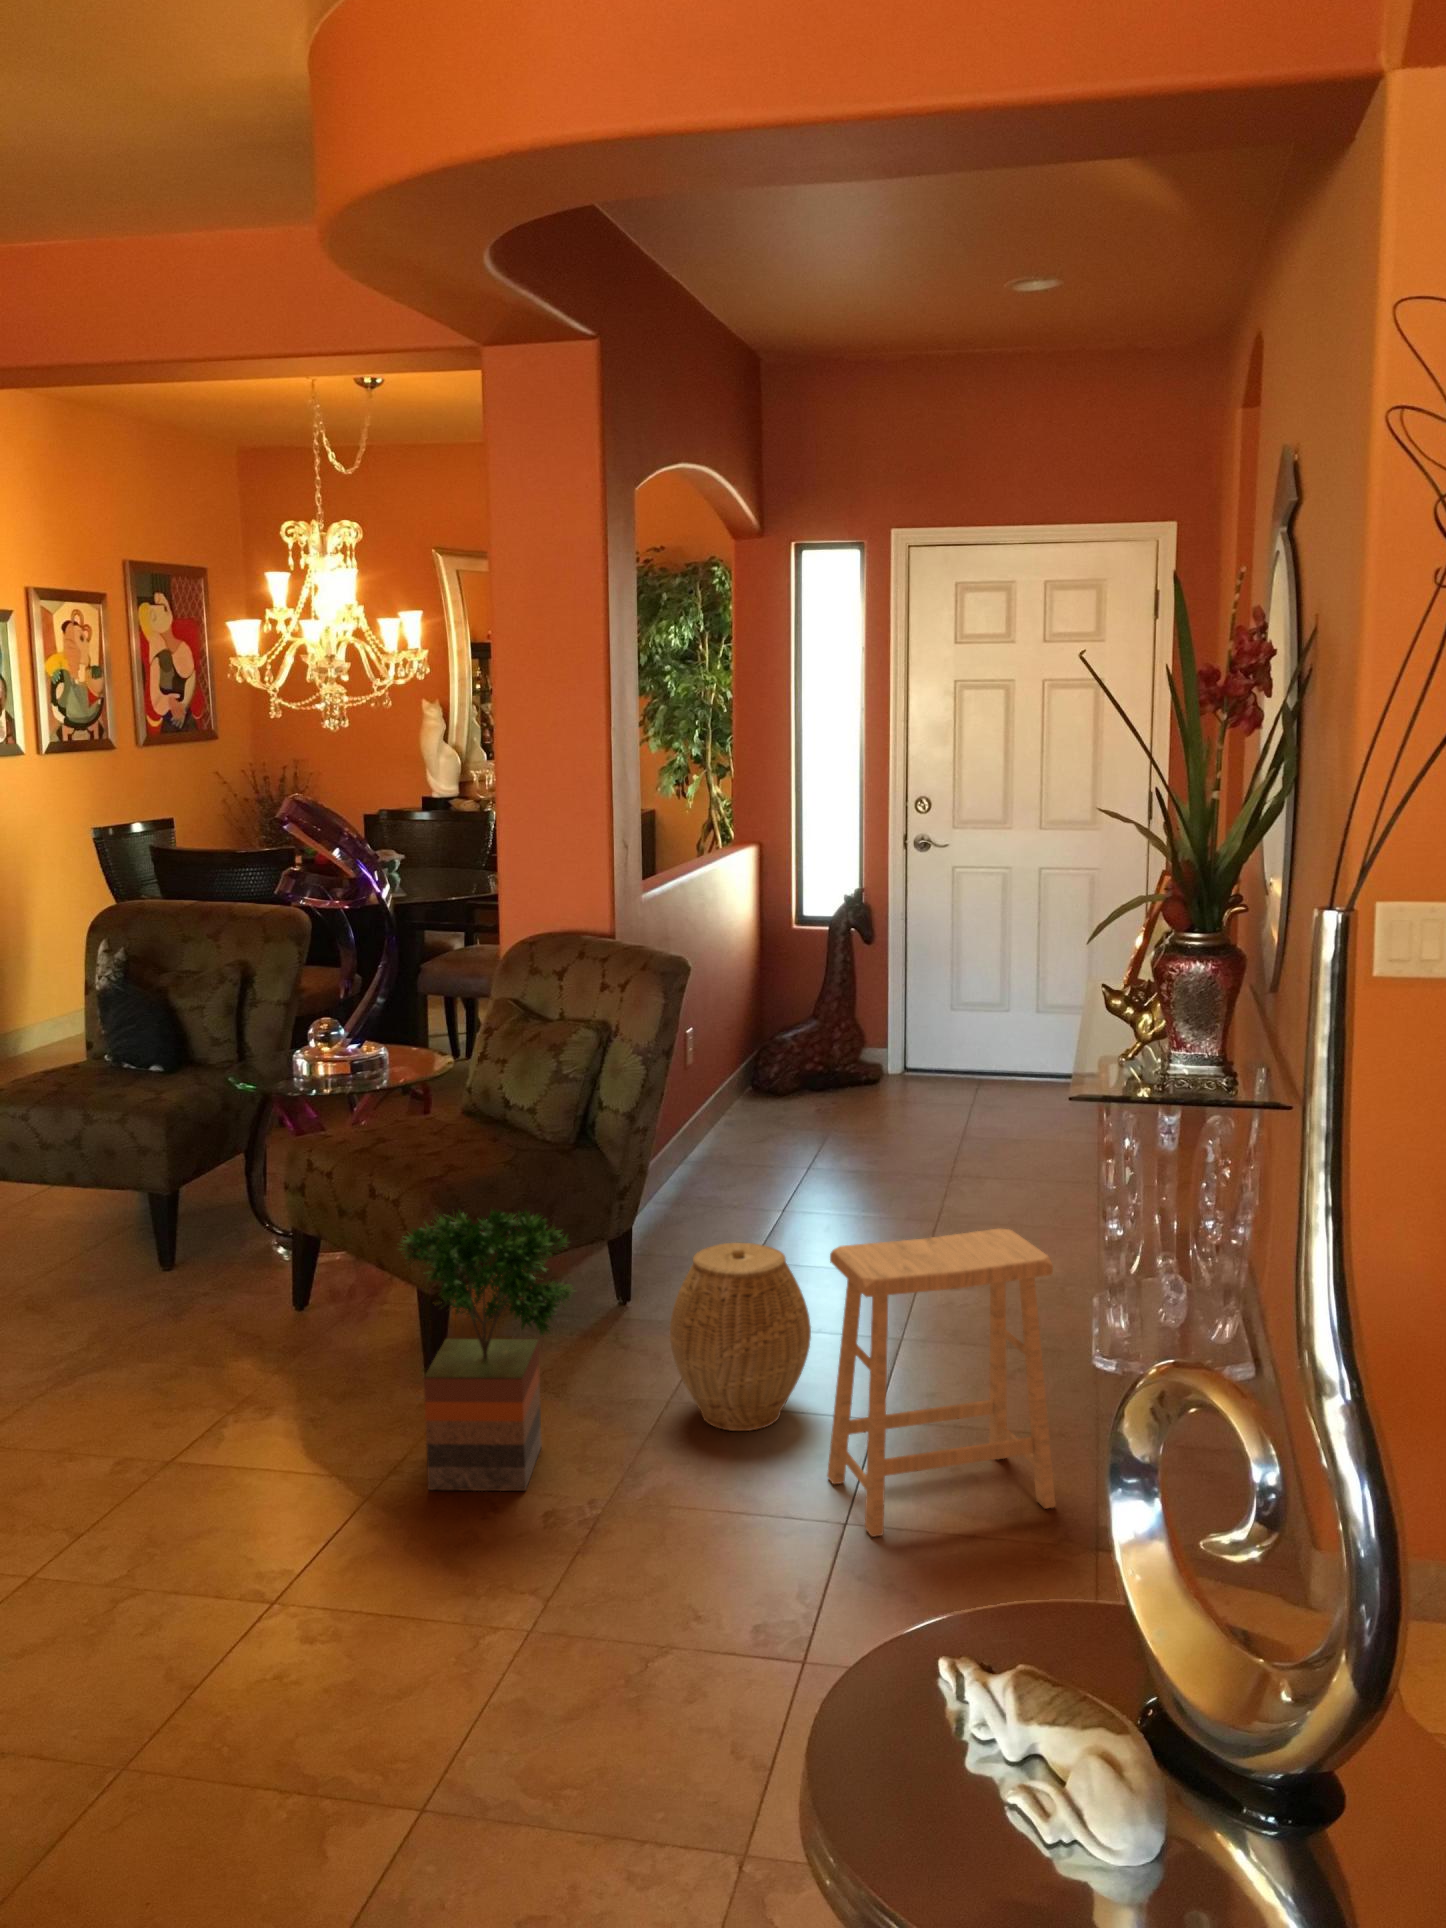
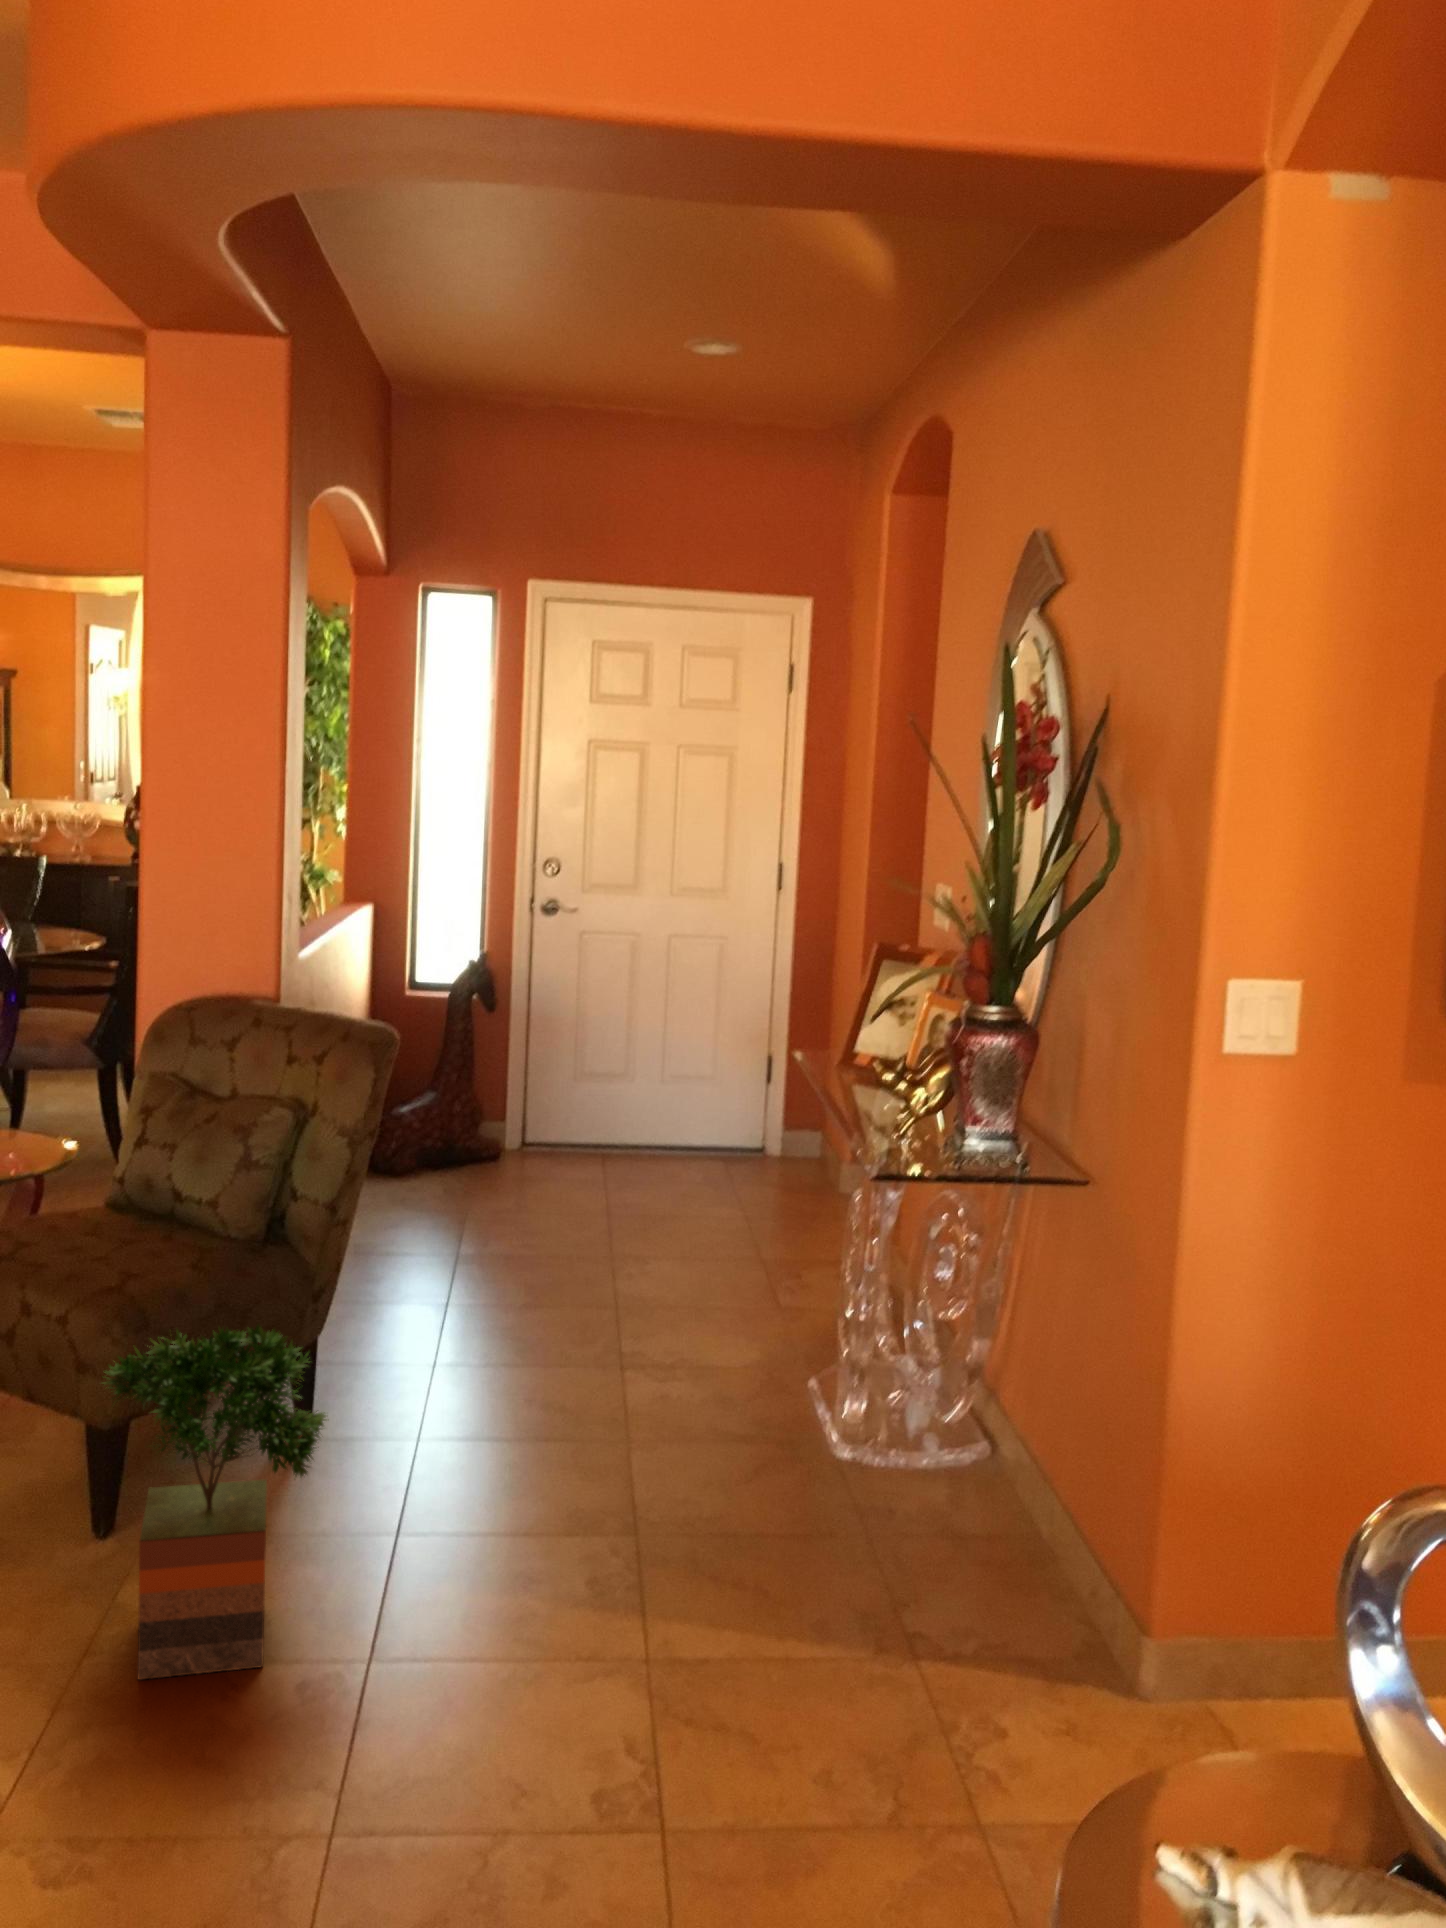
footstool: present [827,1228,1055,1537] -> none [612,1320,869,1677]
woven basket: present [670,1242,811,1431] -> none [409,1348,571,1565]

